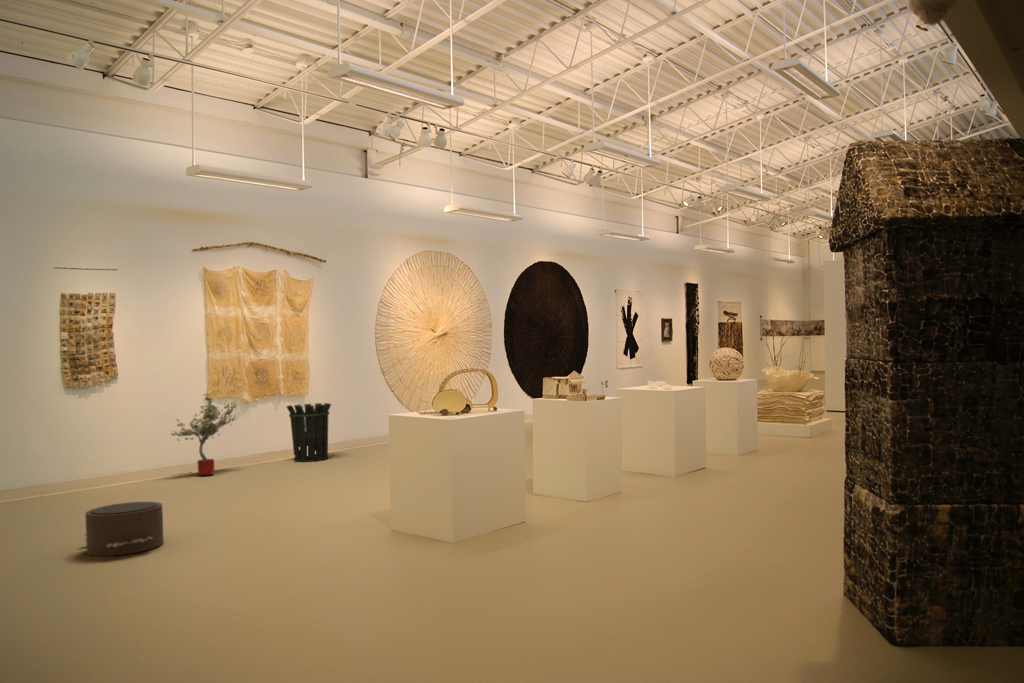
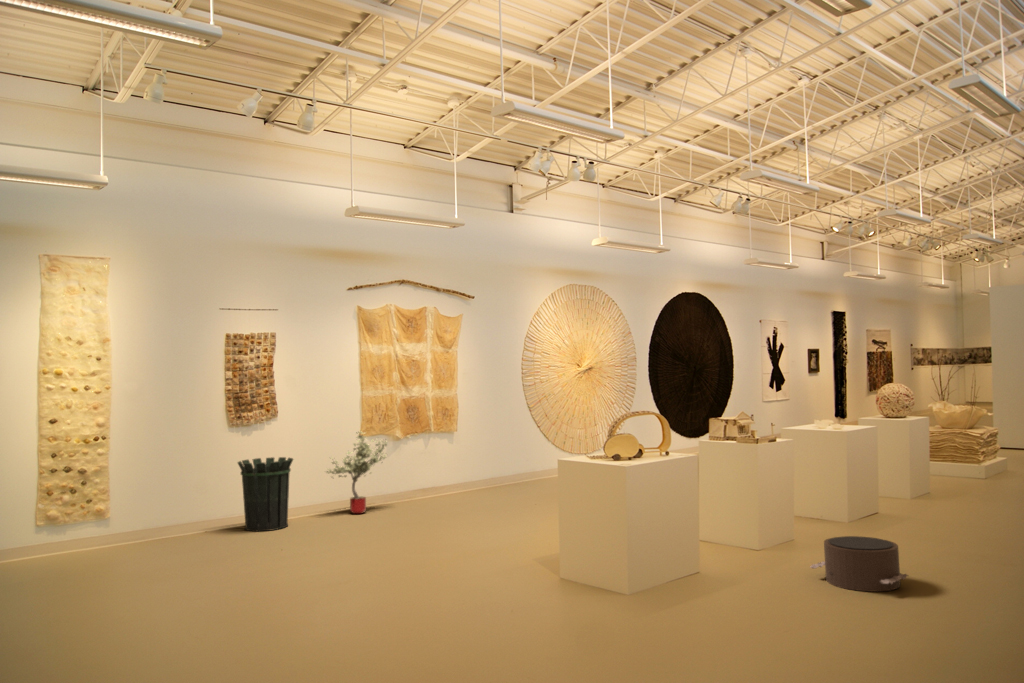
waste bin: present [287,403,331,462] -> present [238,457,293,531]
pouf: present [84,502,164,556] -> present [810,536,908,592]

